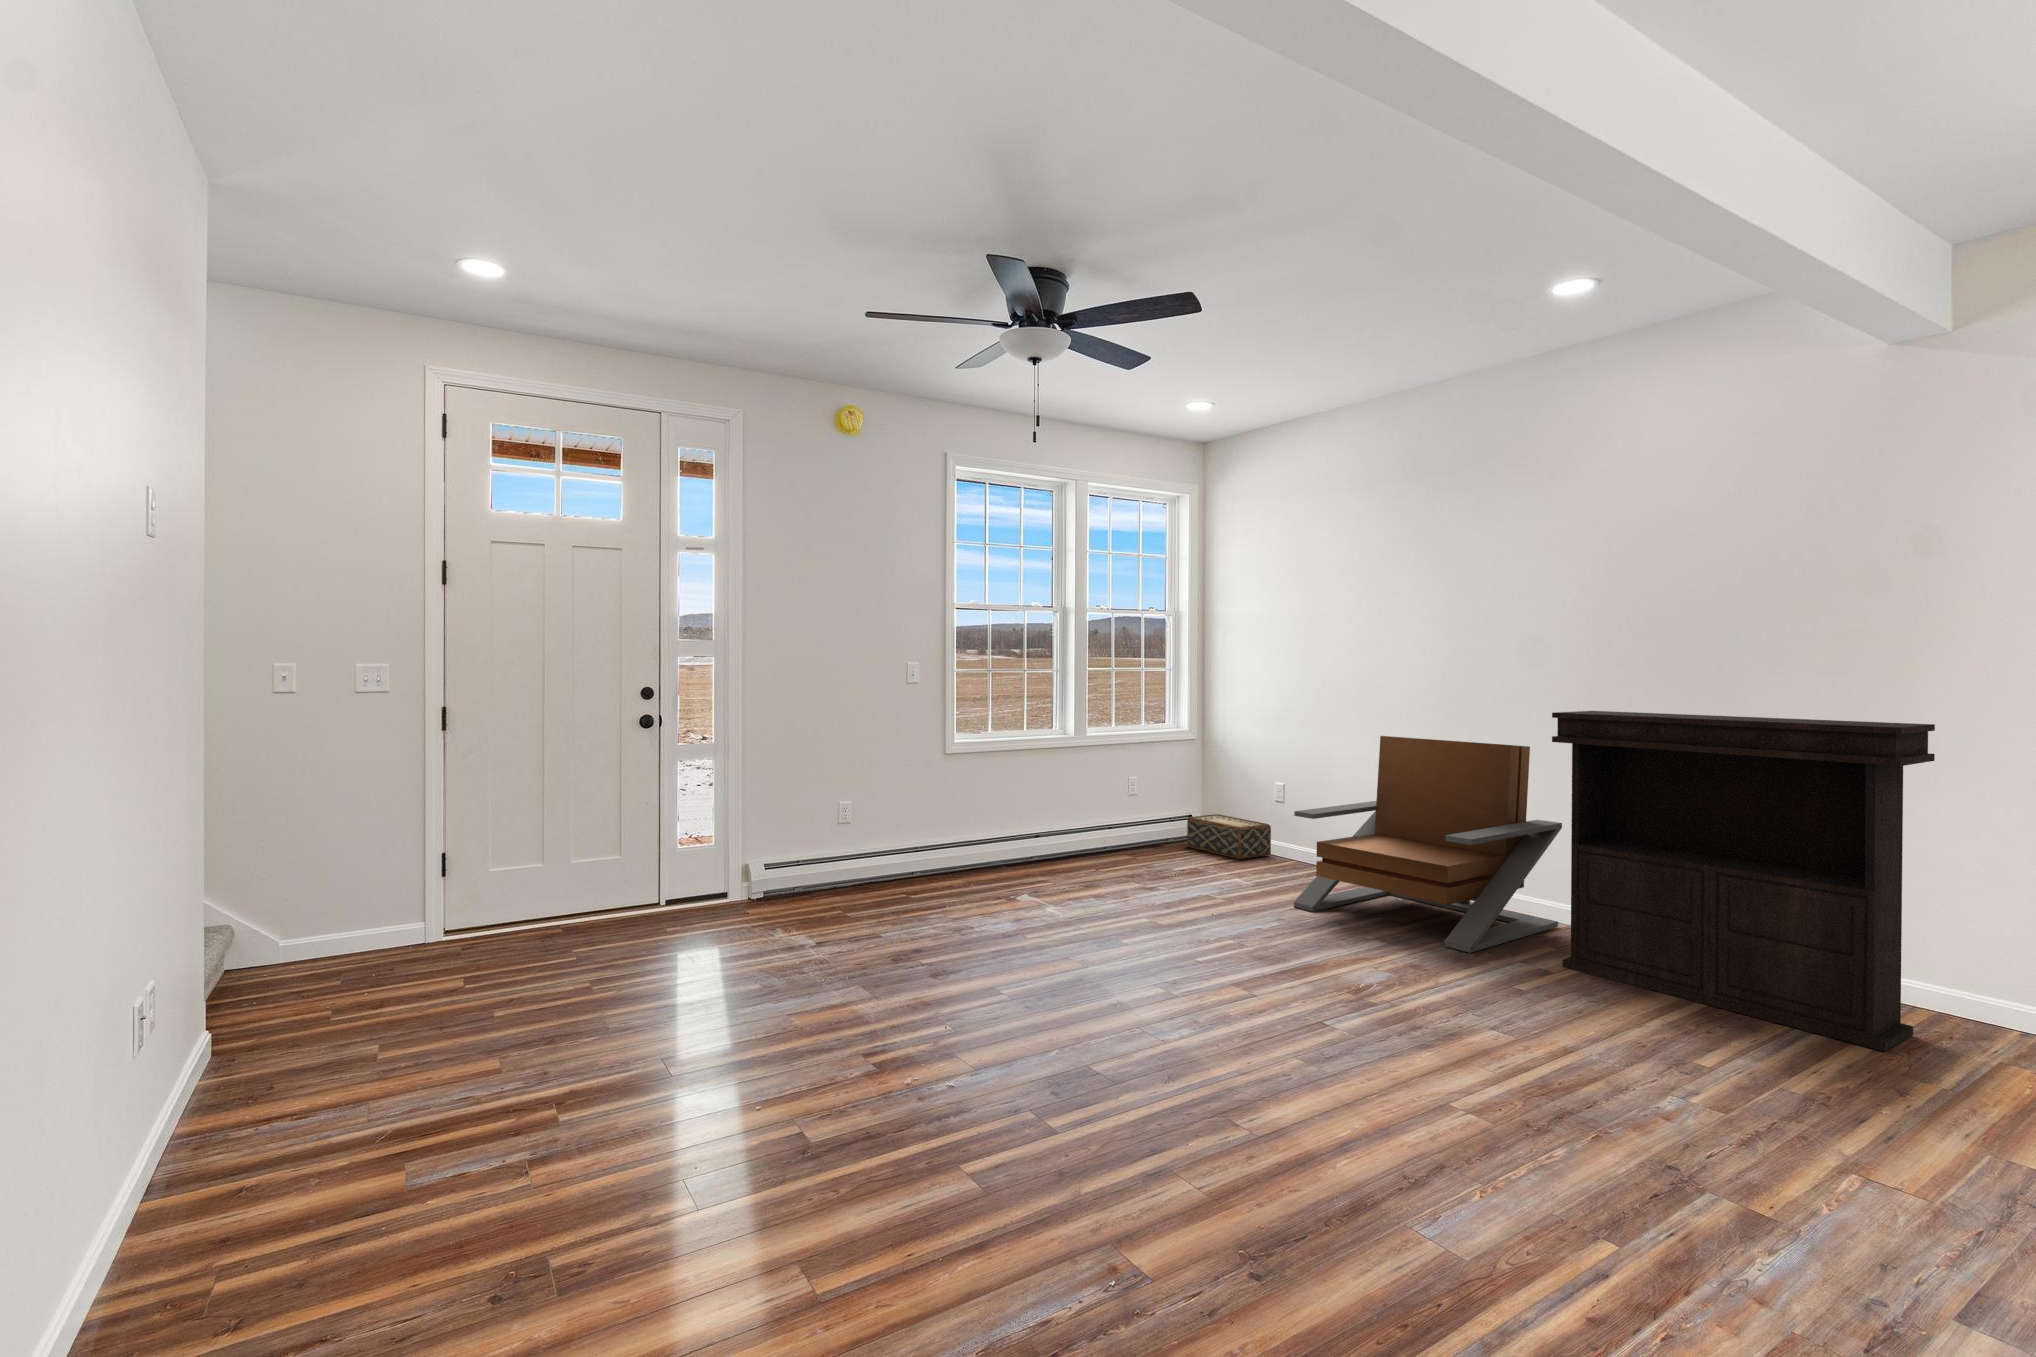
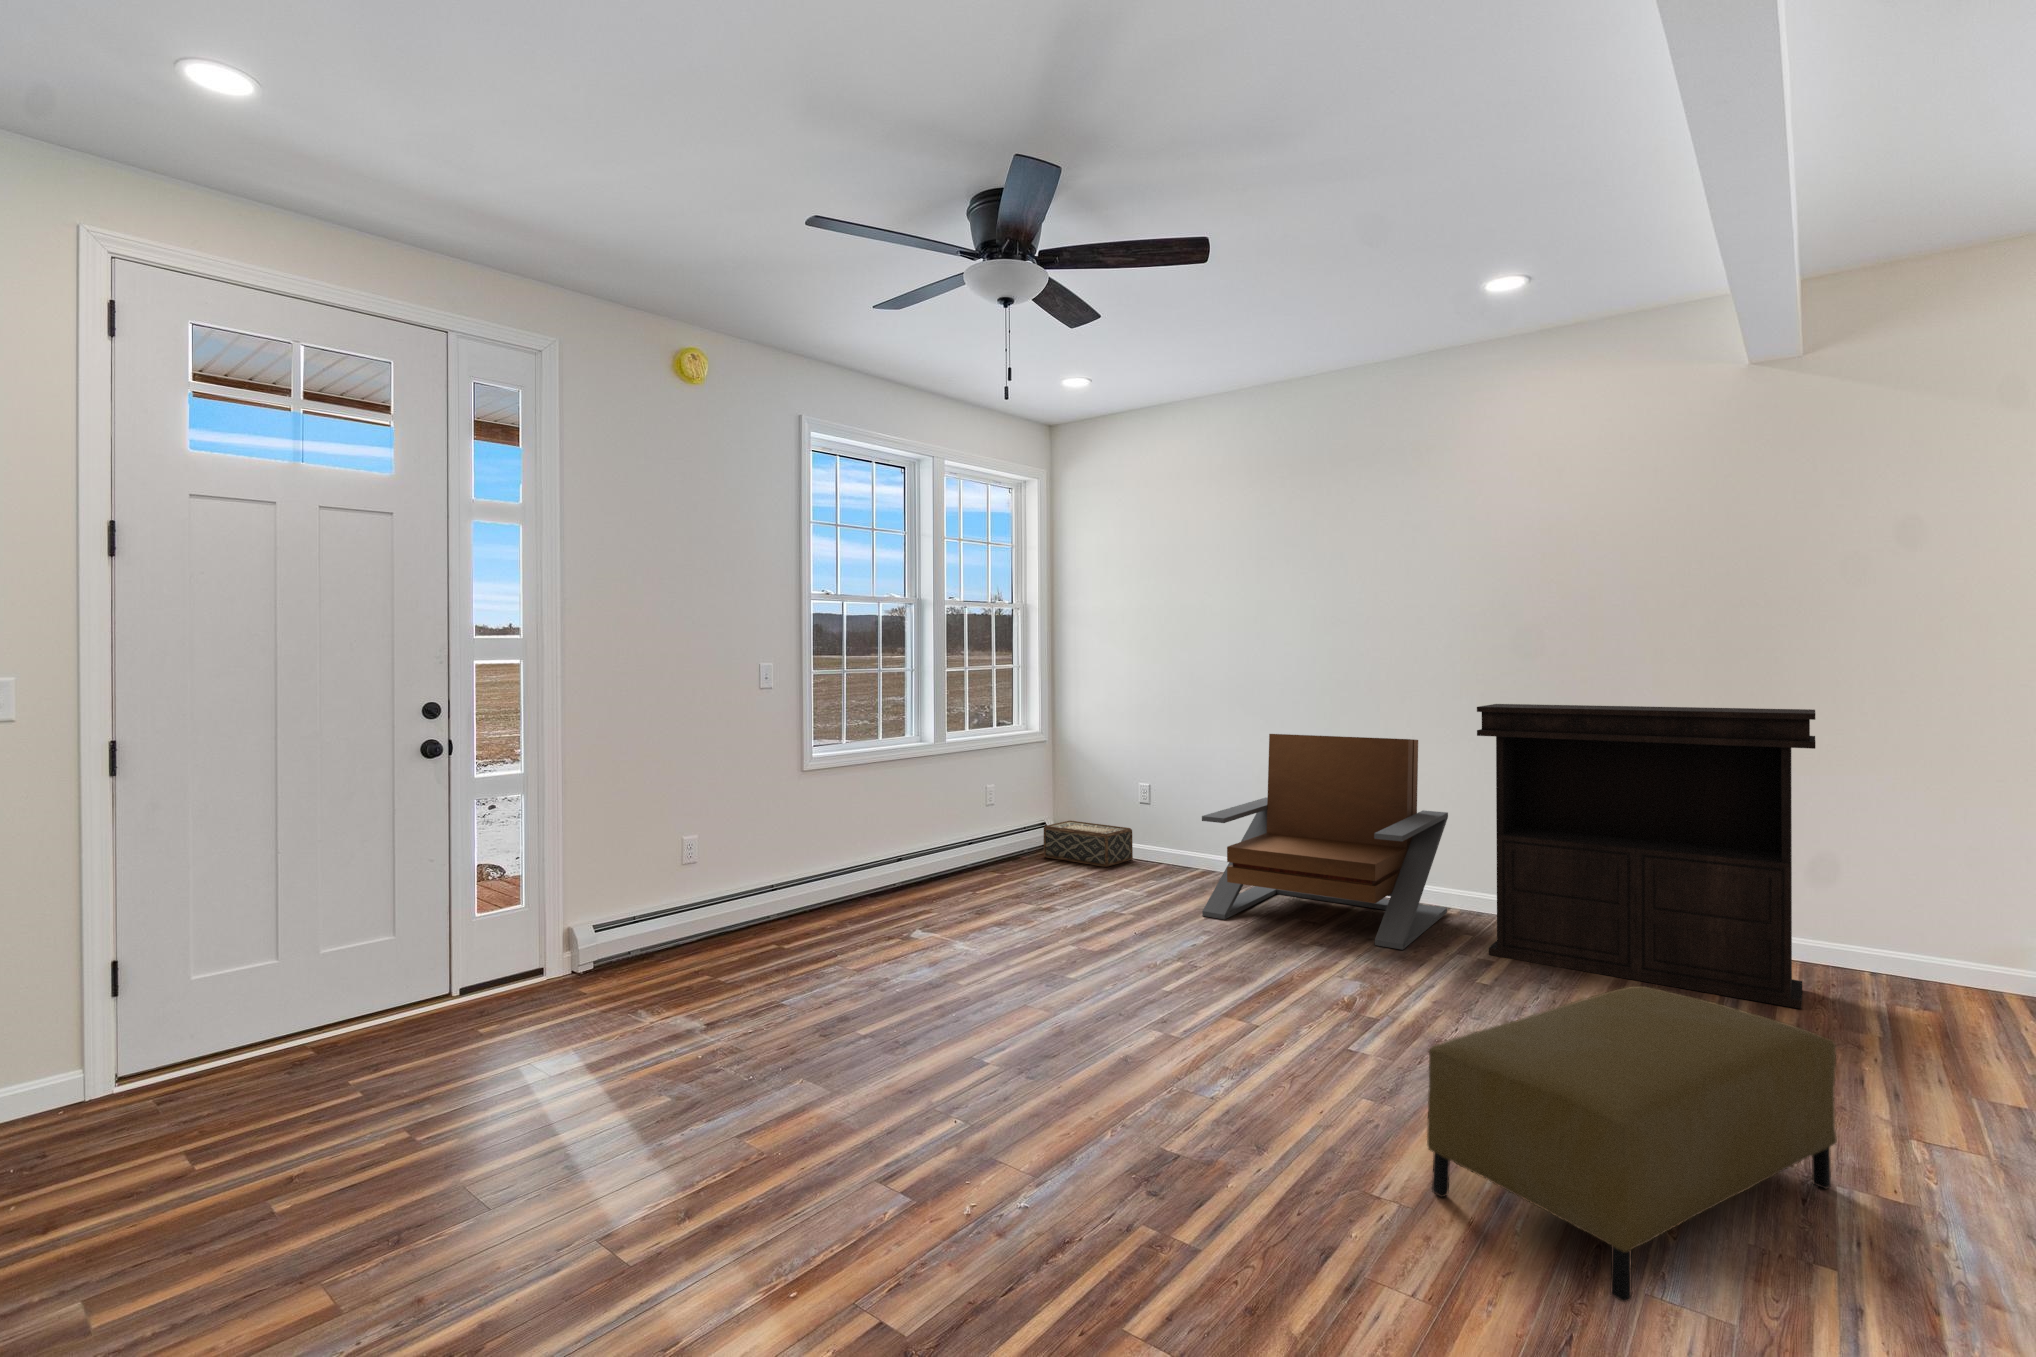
ottoman: none [1286,982,1711,1225] -> present [1427,986,1837,1302]

